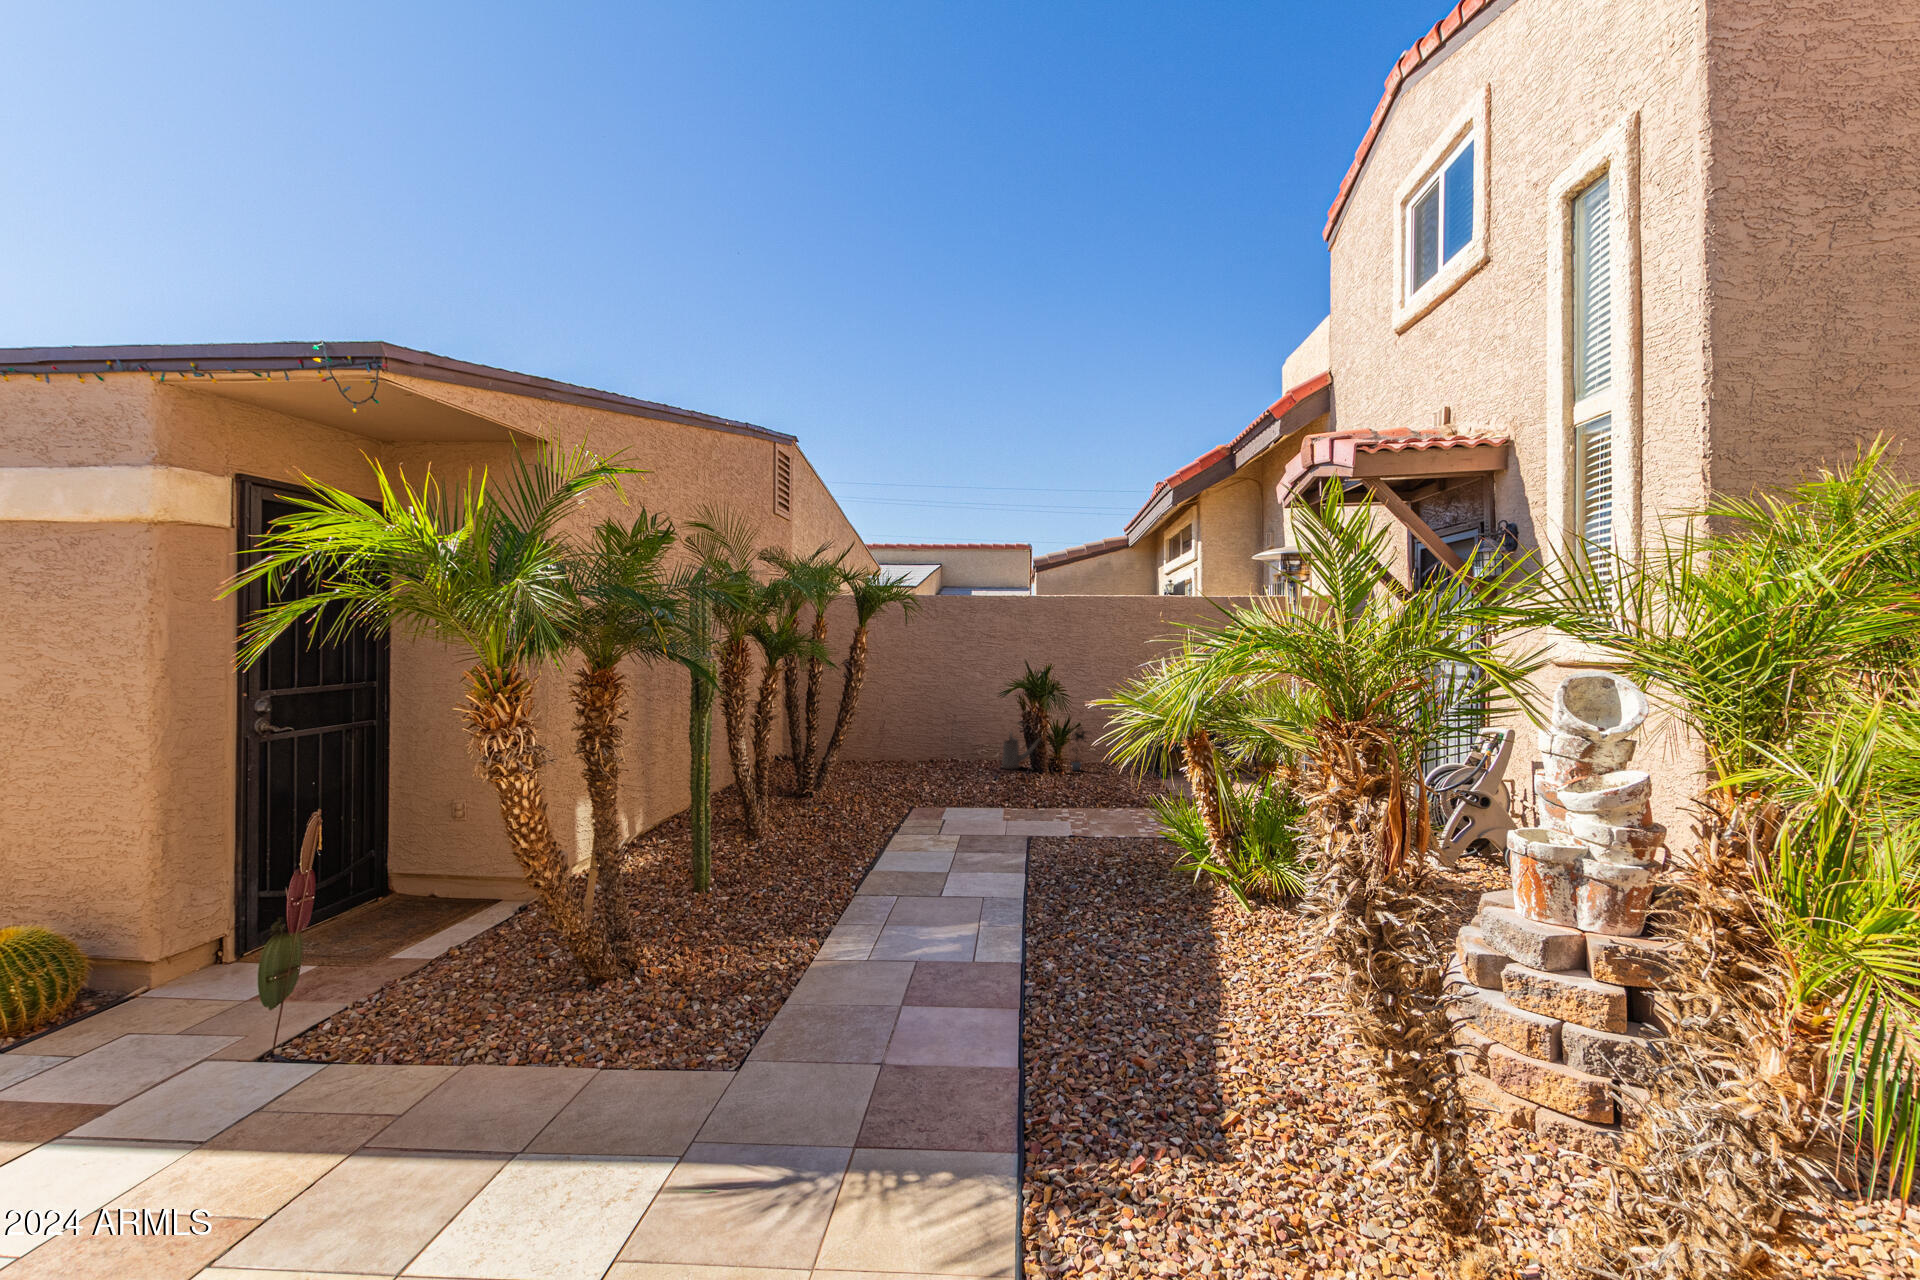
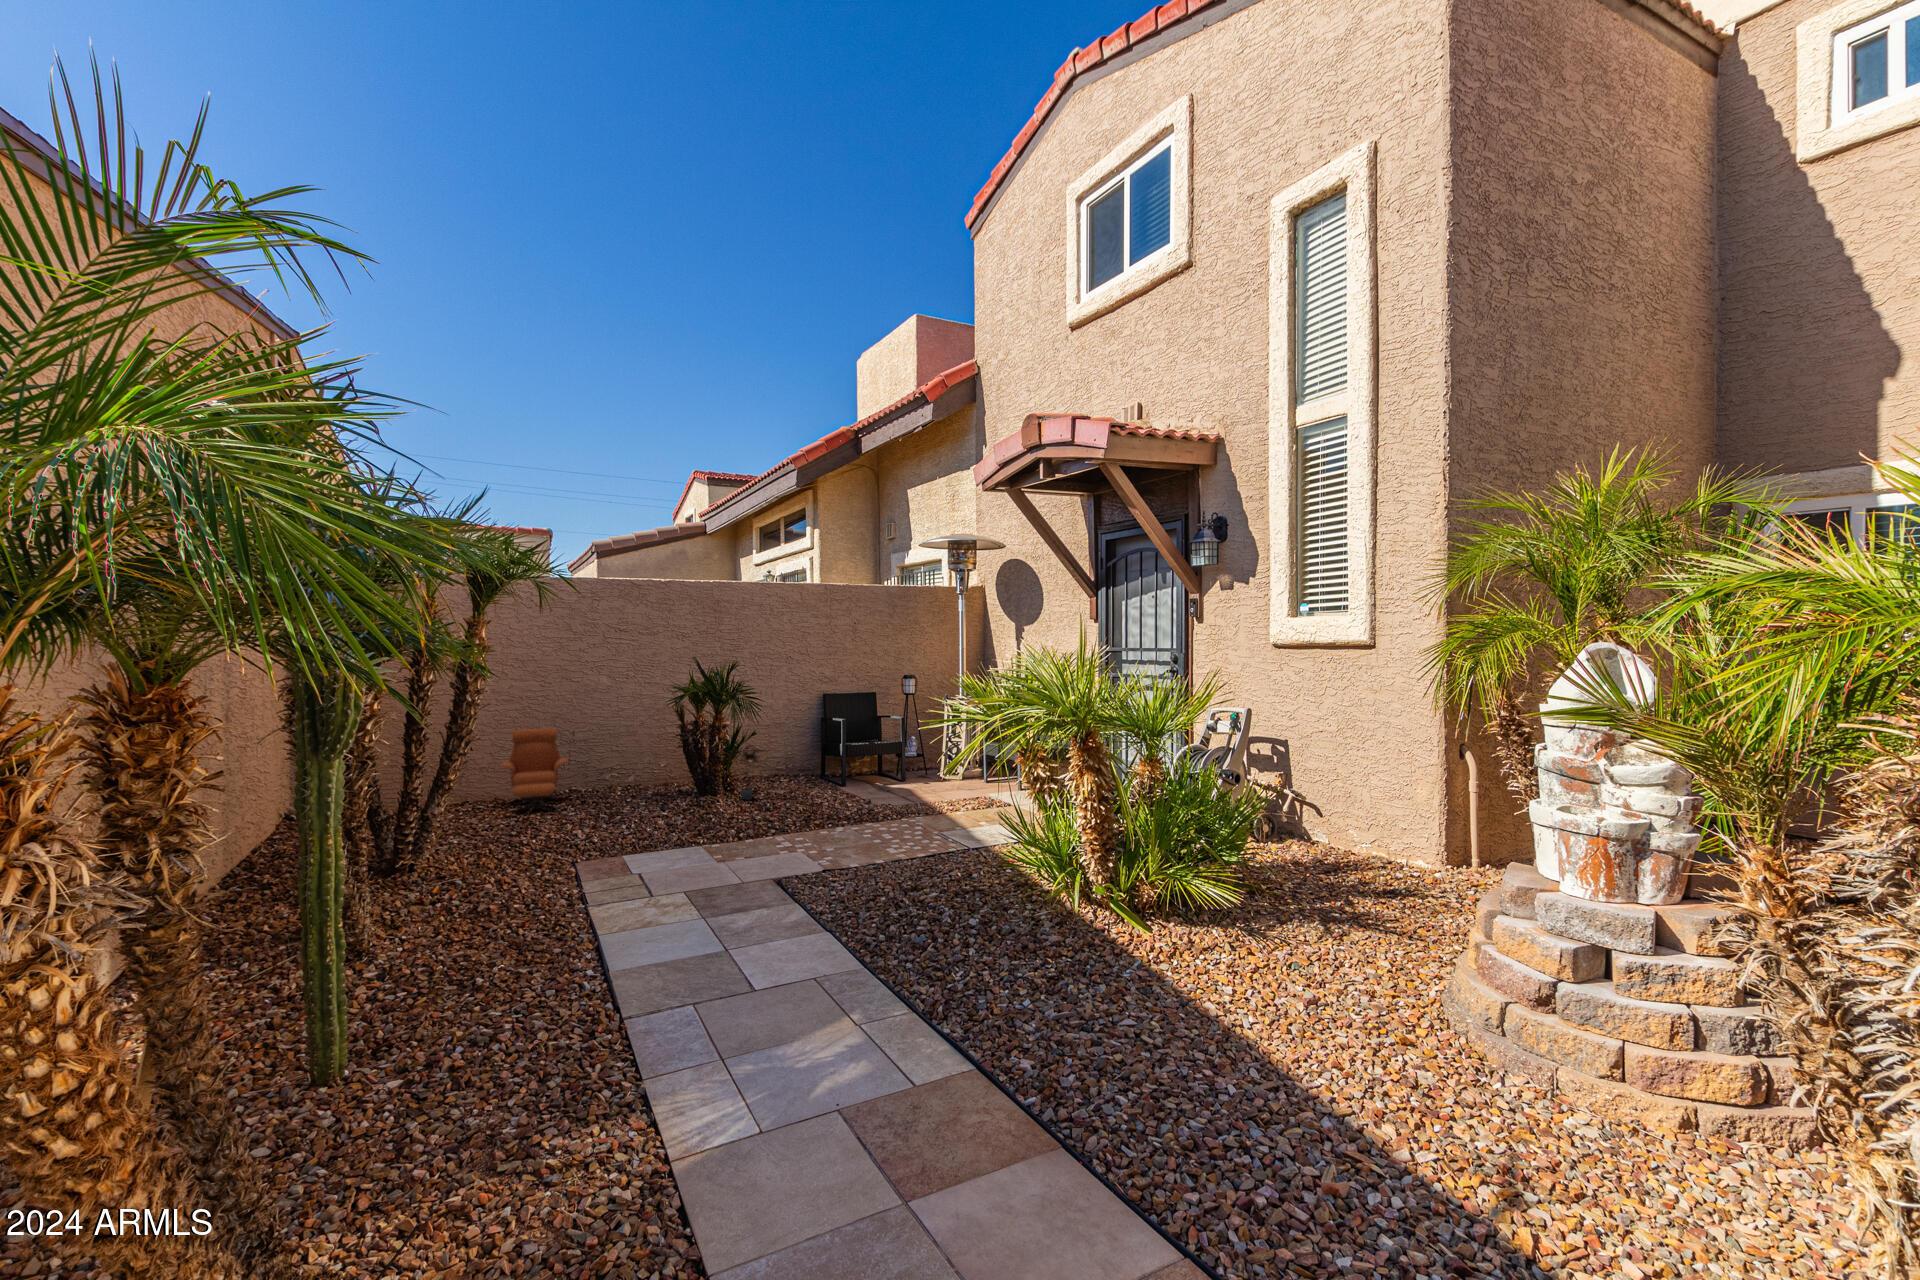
lounge chair: none [915,702,959,763] -> present [501,728,568,814]
watering can: present [1002,732,1040,769] -> none [639,759,698,808]

